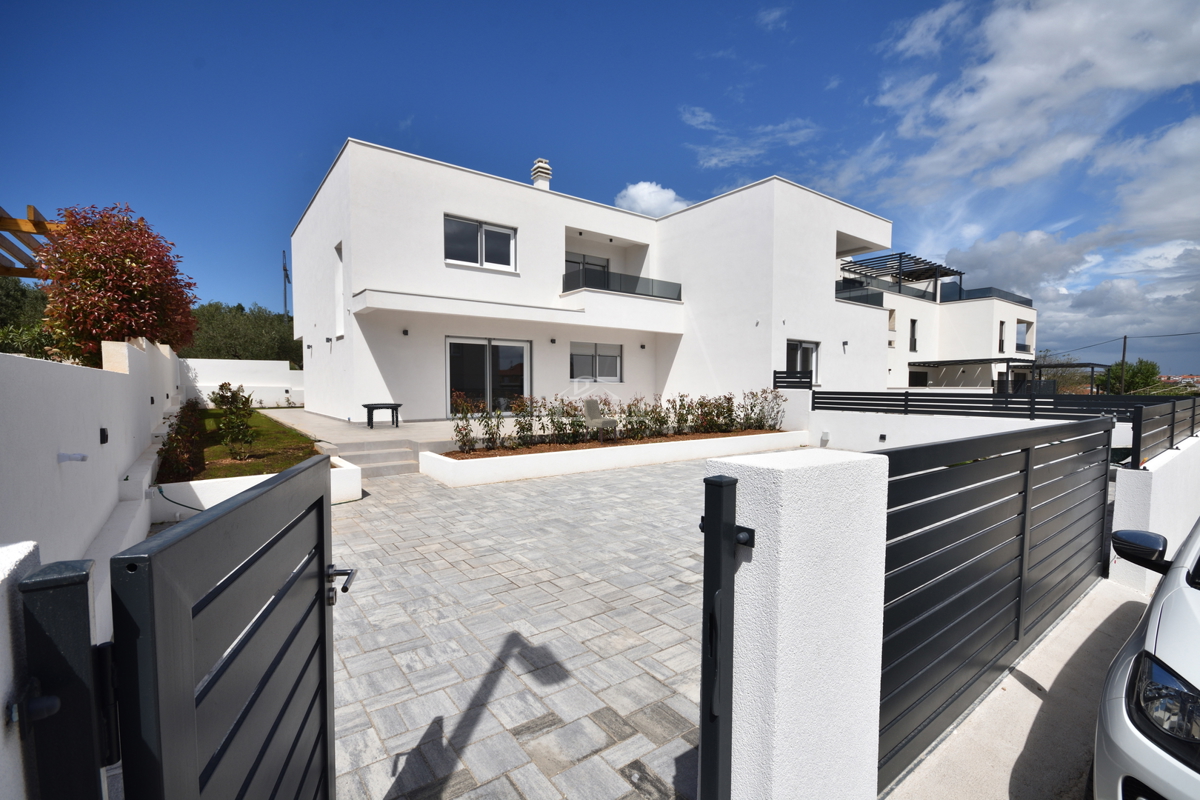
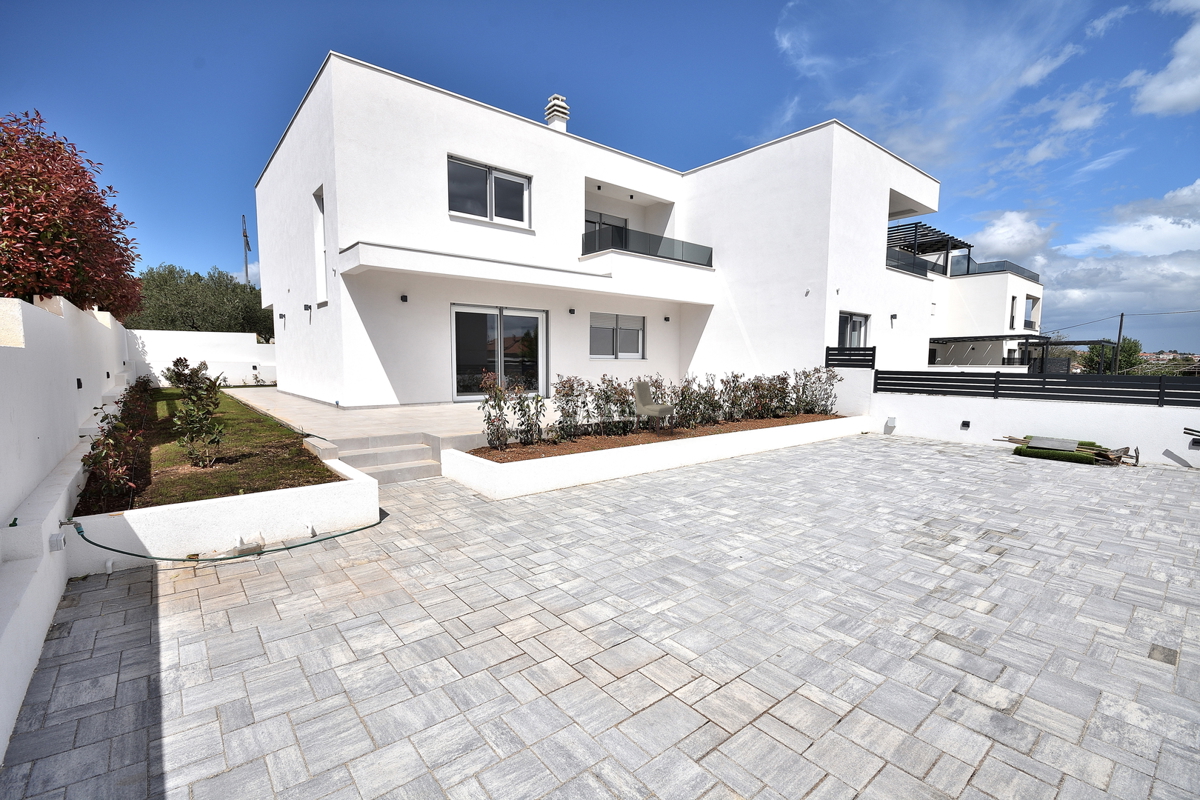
round table: present [362,403,403,429] -> none [353,385,404,416]

